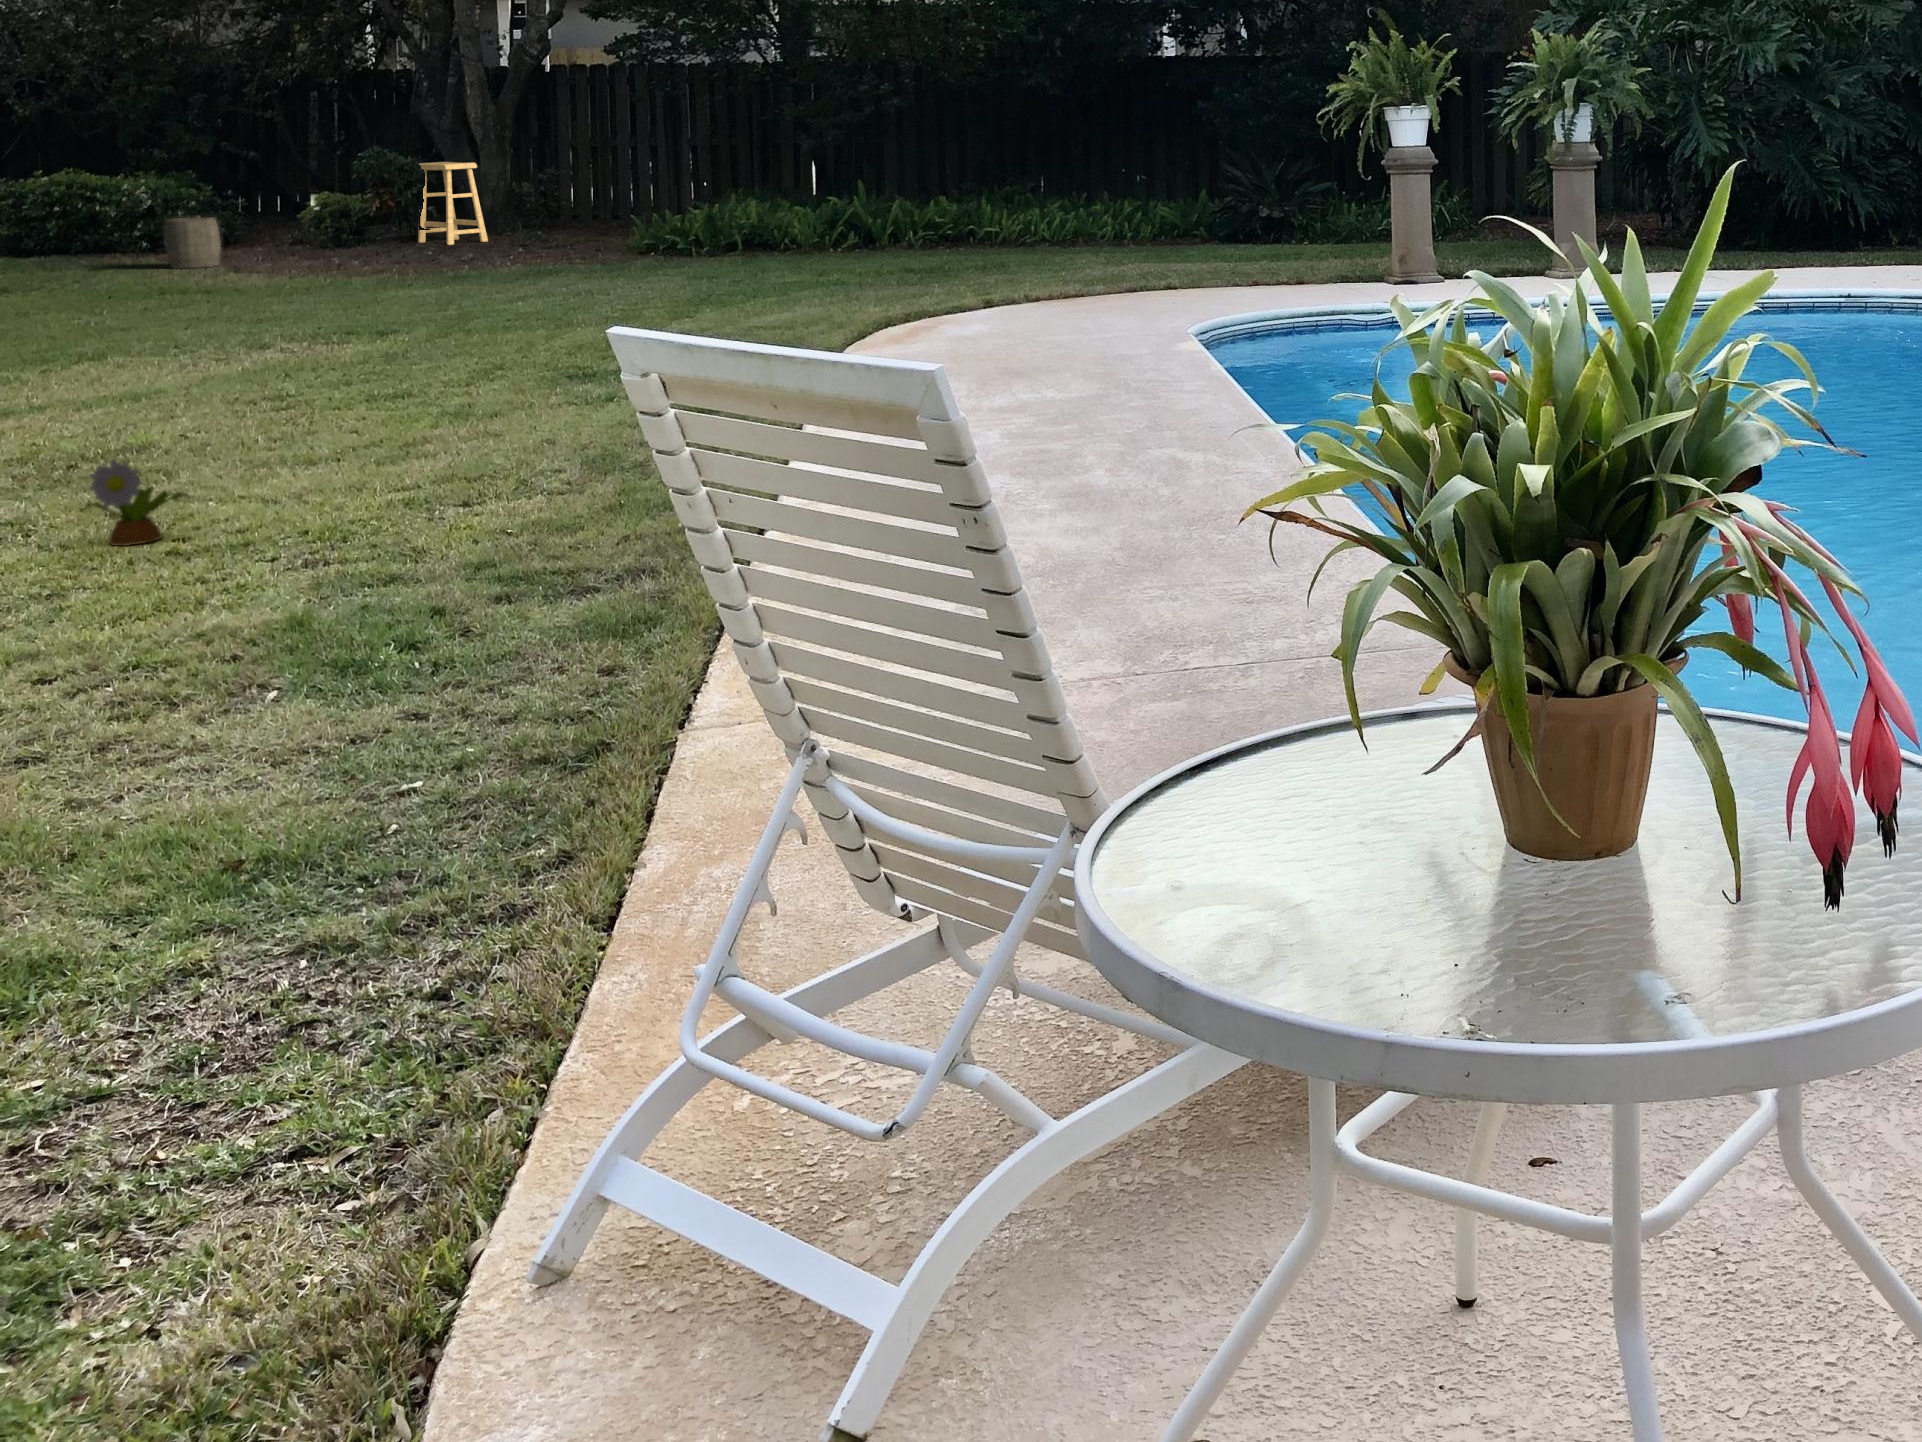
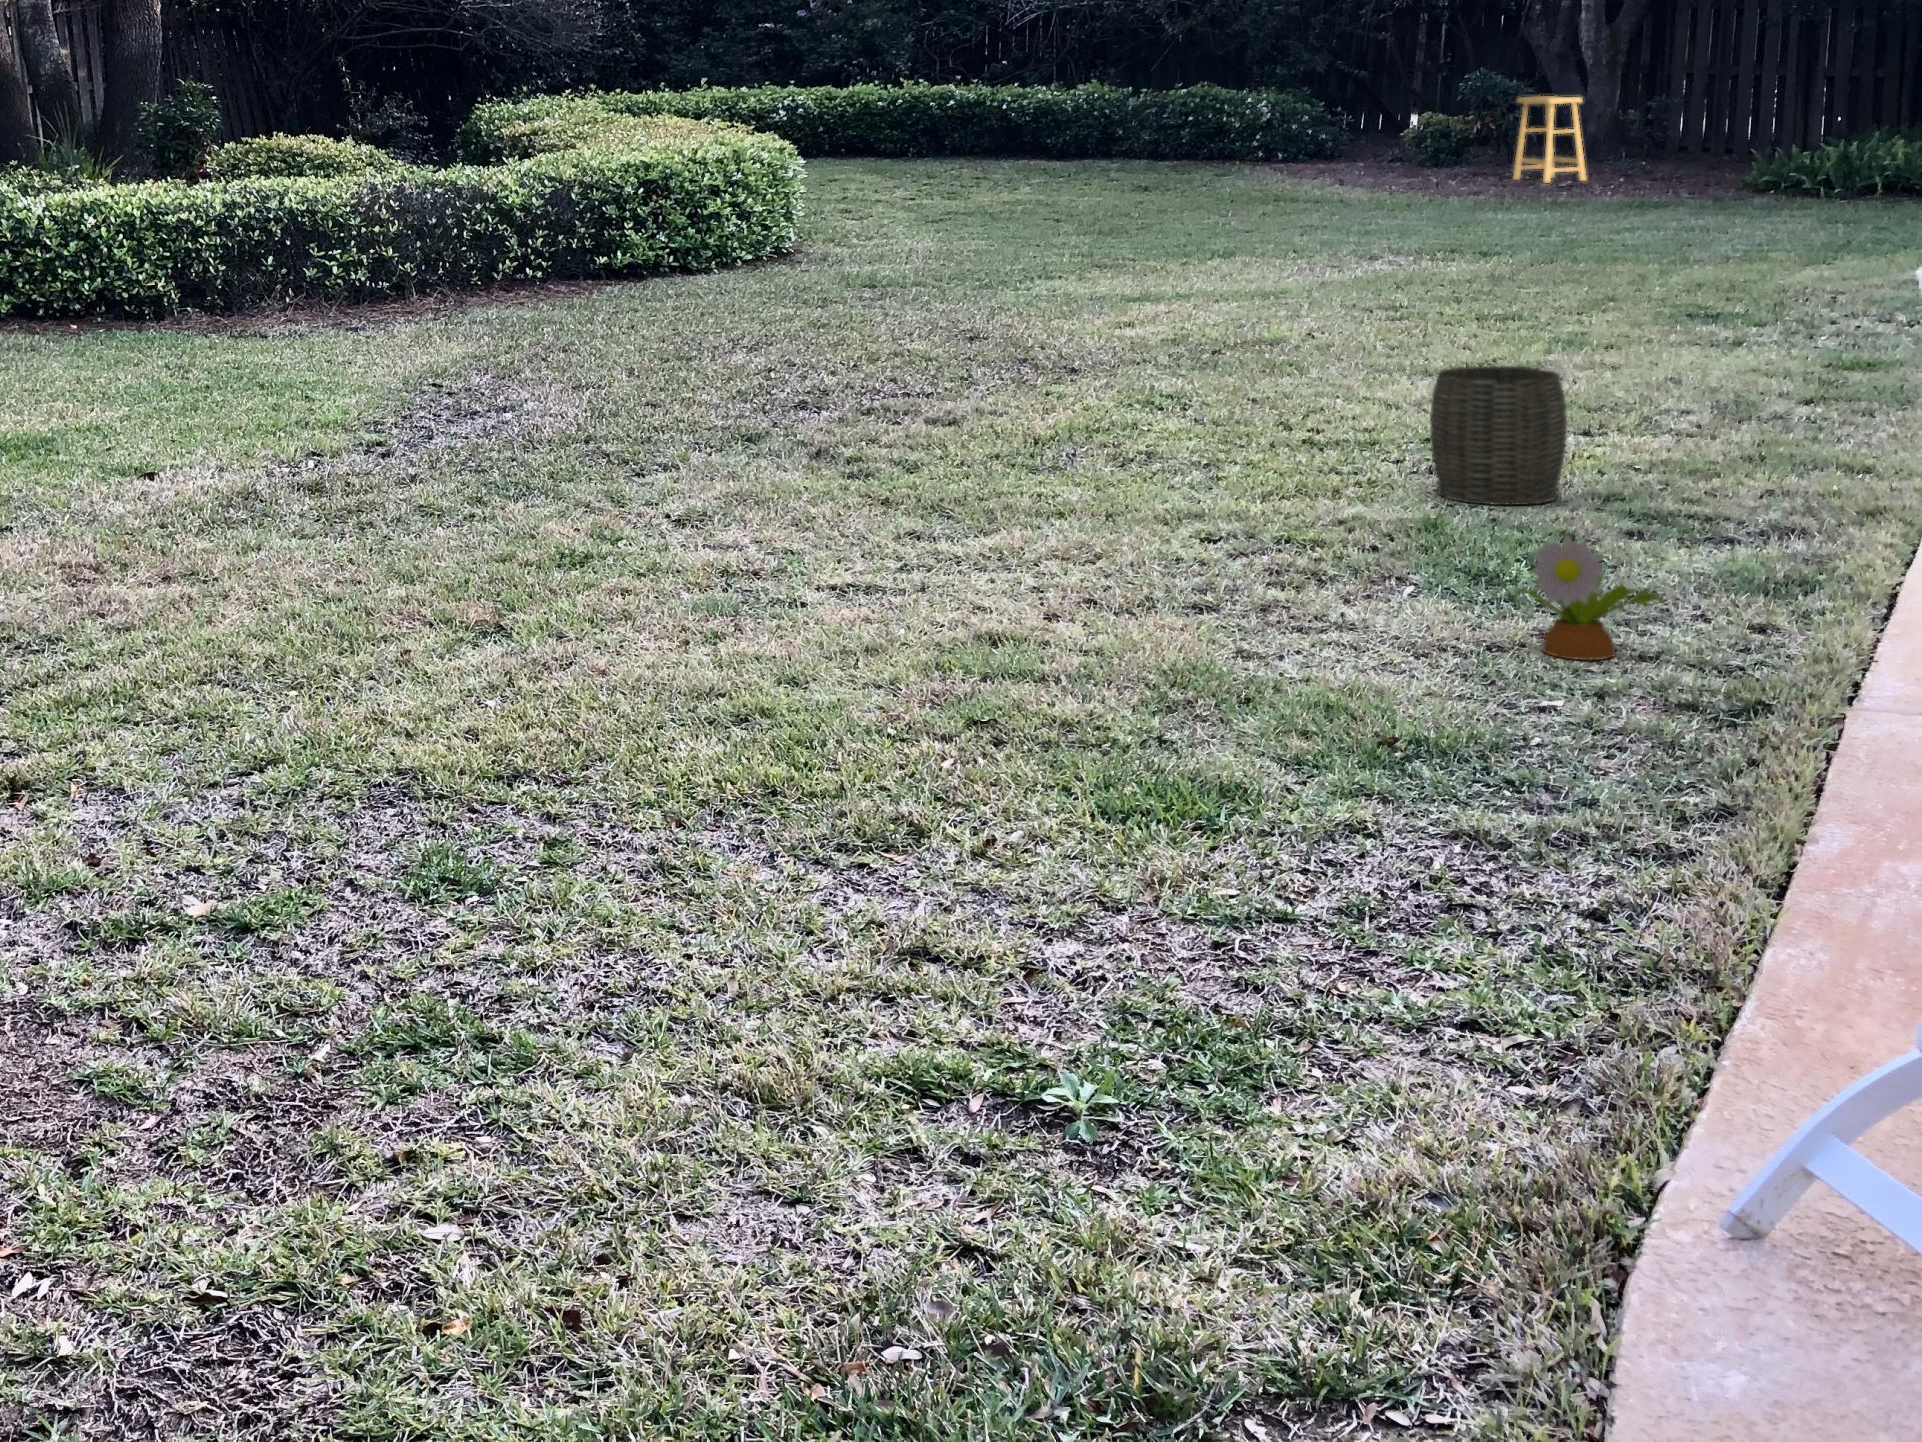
woven basket: present [164,217,221,269] -> present [1430,366,1567,505]
decorative plant: present [80,460,189,546] -> present [1509,535,1664,660]

